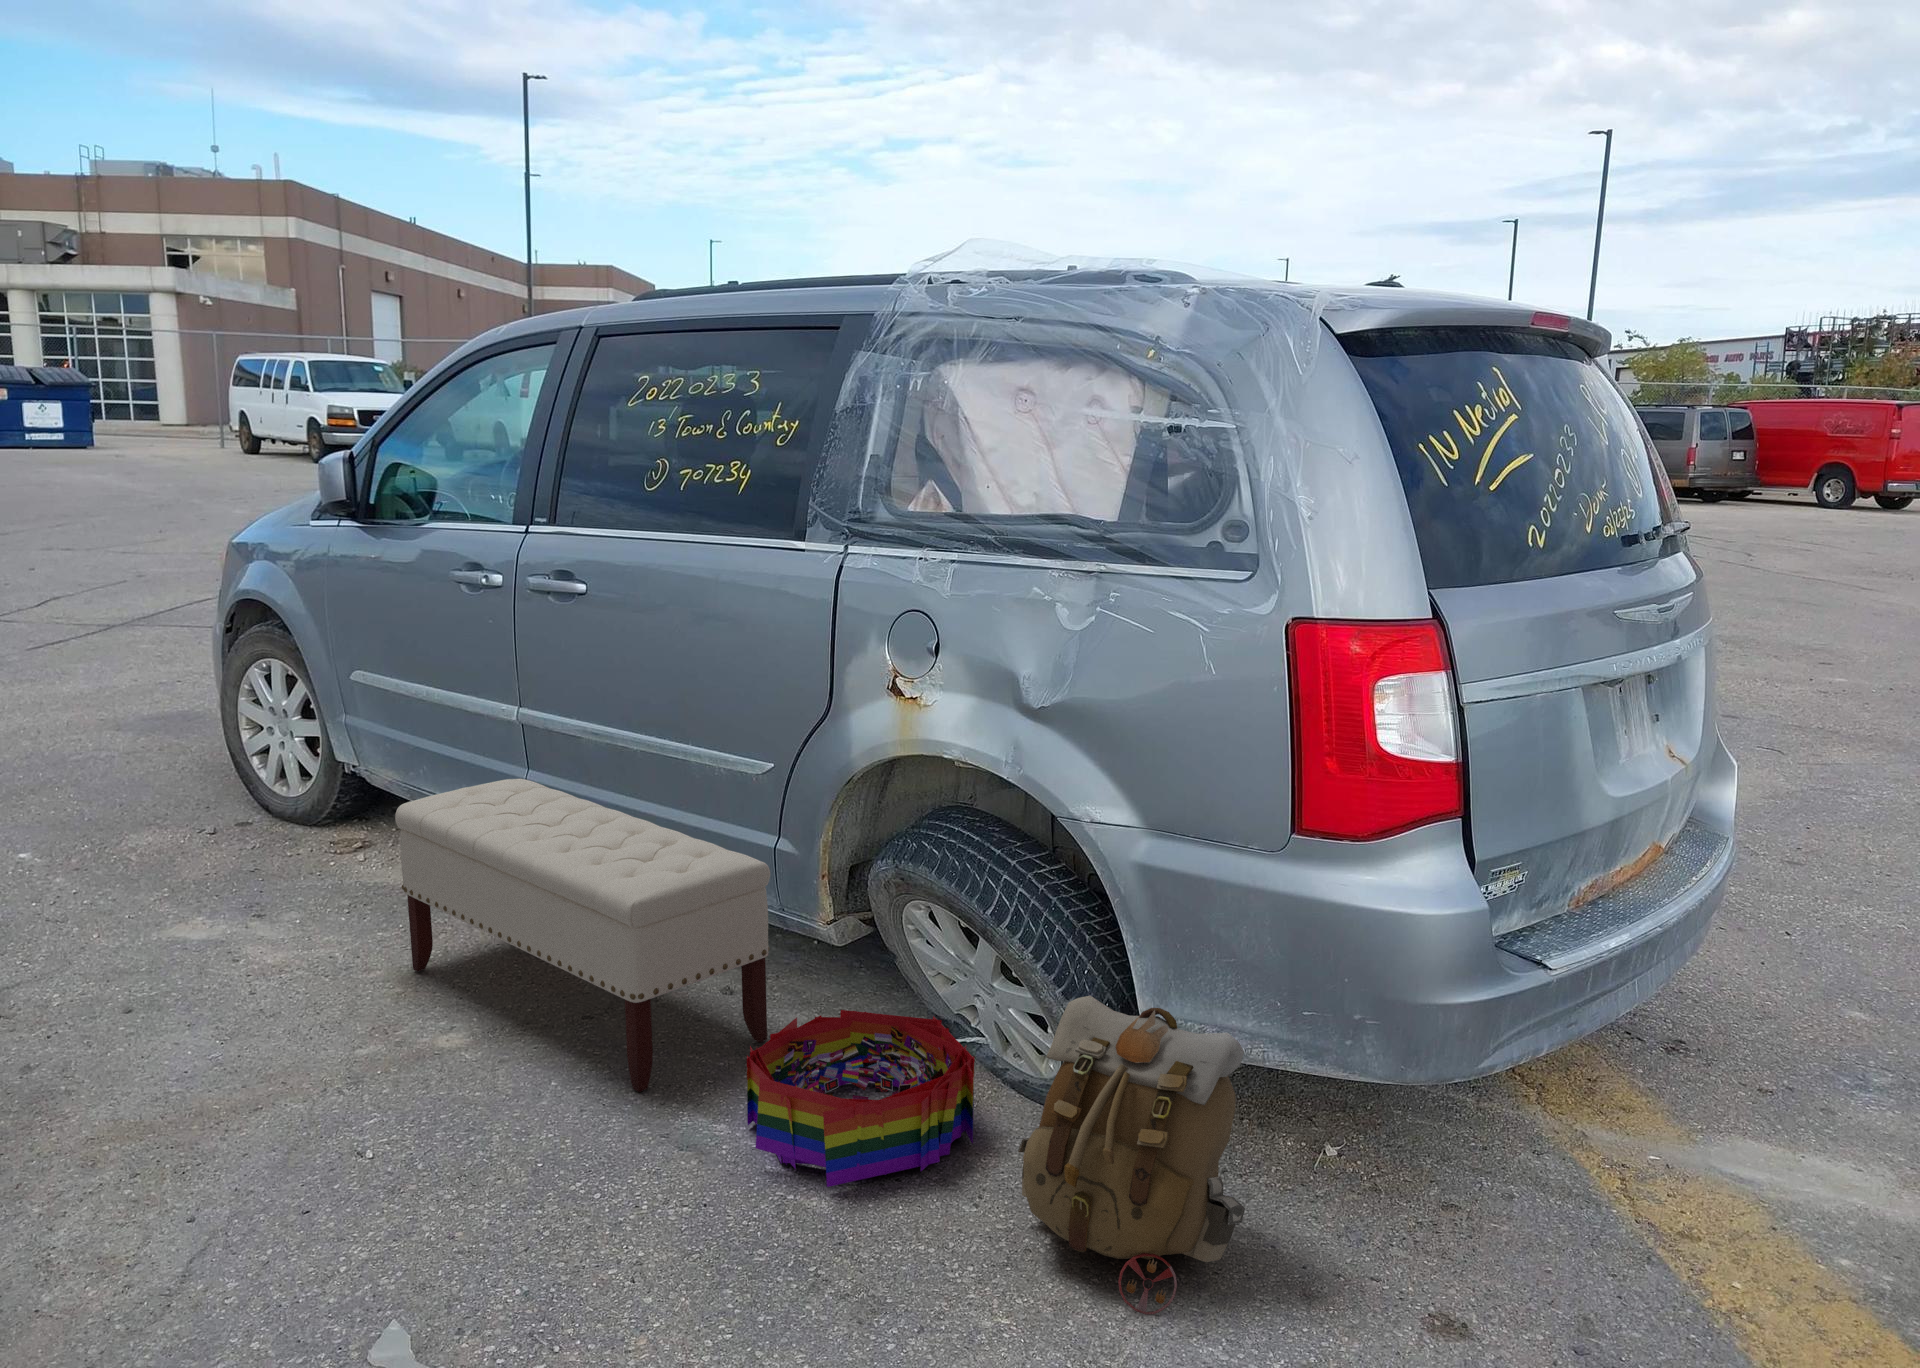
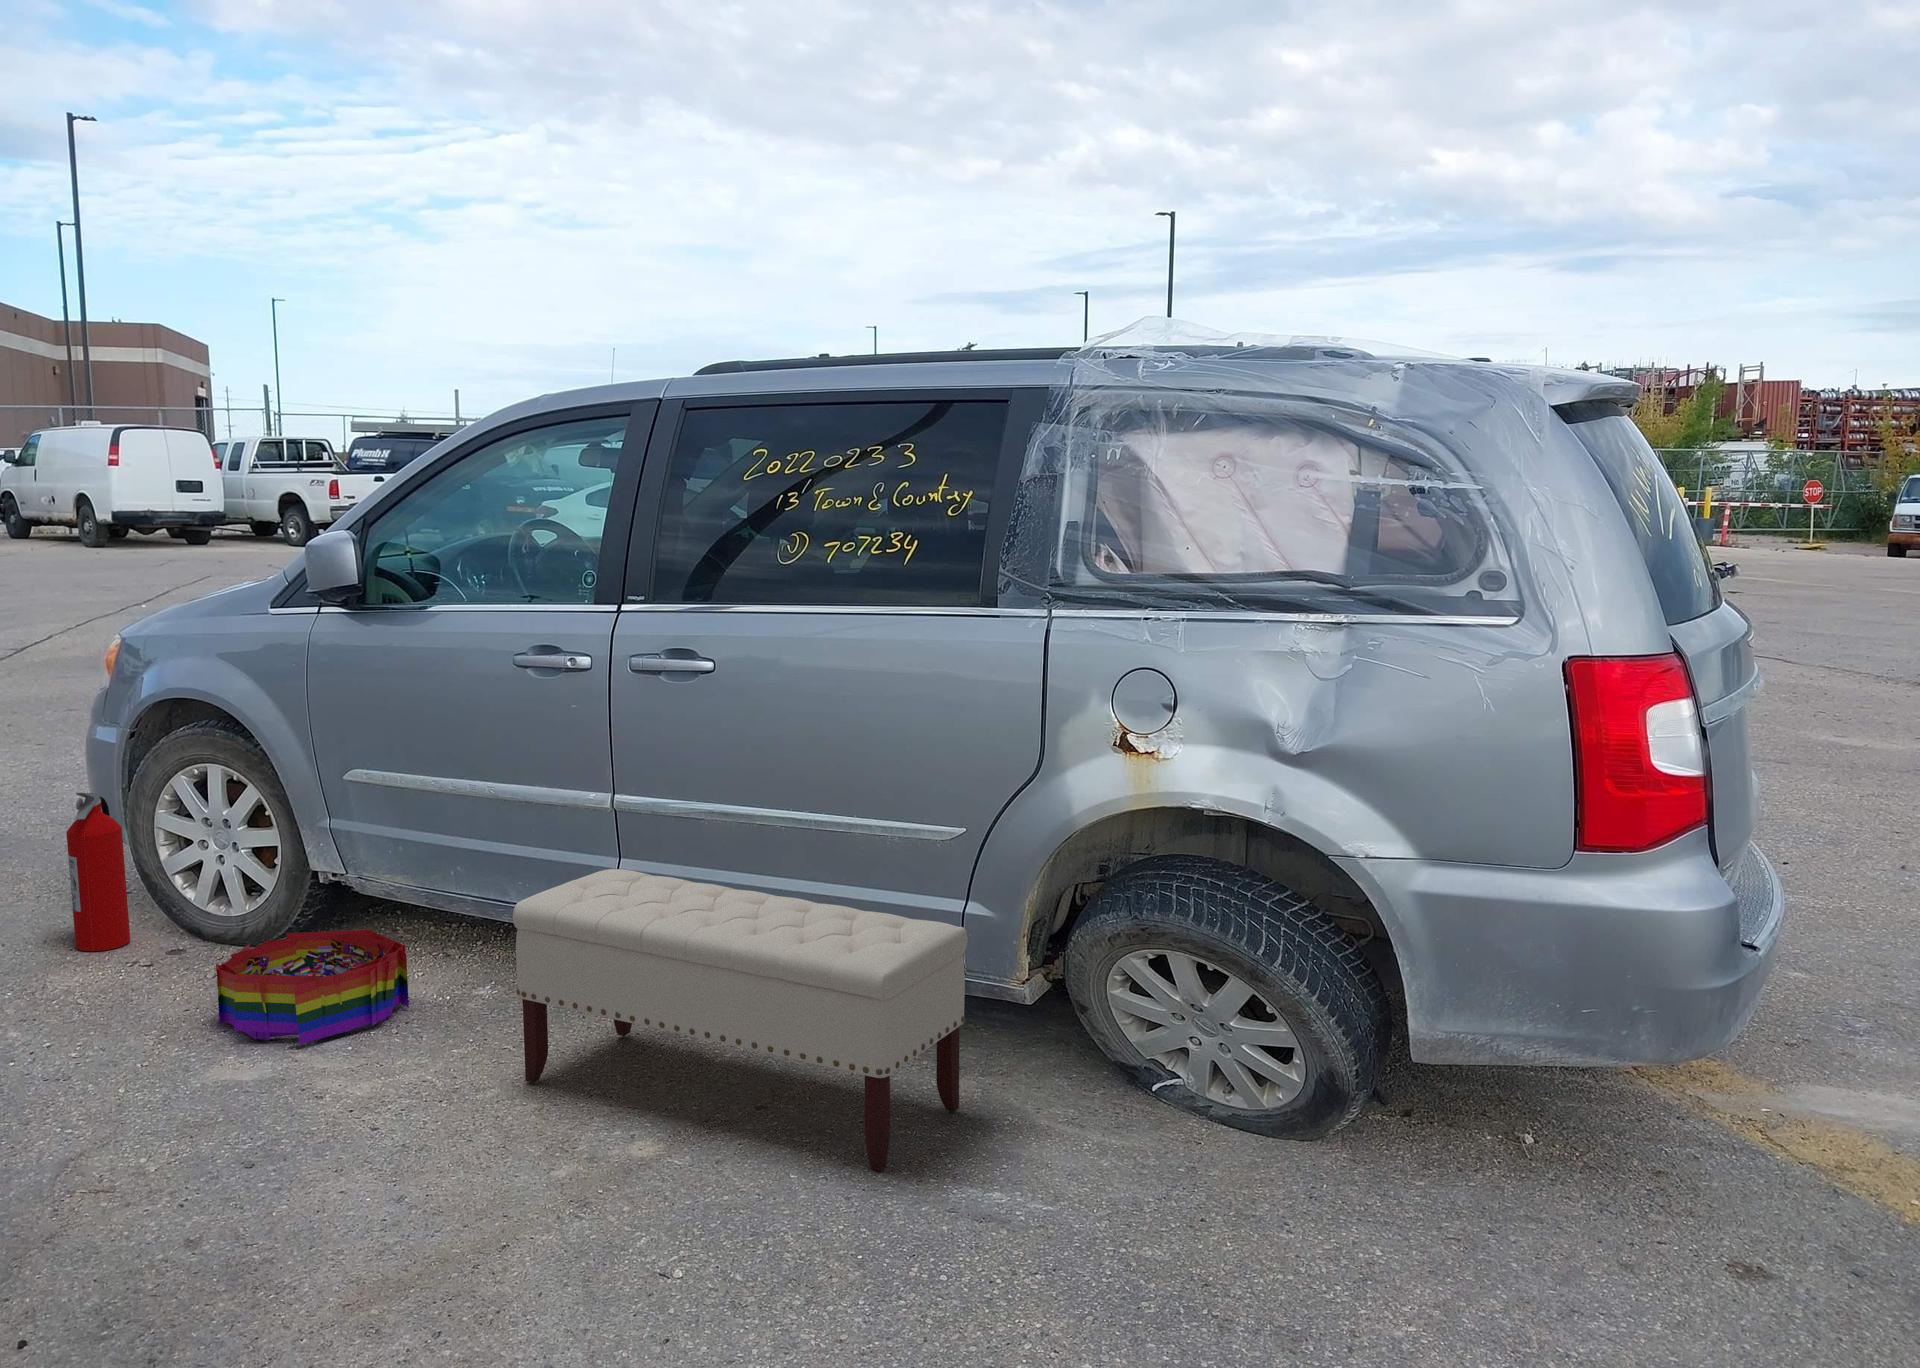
fire extinguisher: none [164,679,221,818] -> present [66,793,130,951]
backpack: present [1018,996,1245,1315] -> none [1333,1017,1567,1300]
storage bin: present [747,1010,975,1187] -> present [216,928,409,1044]

